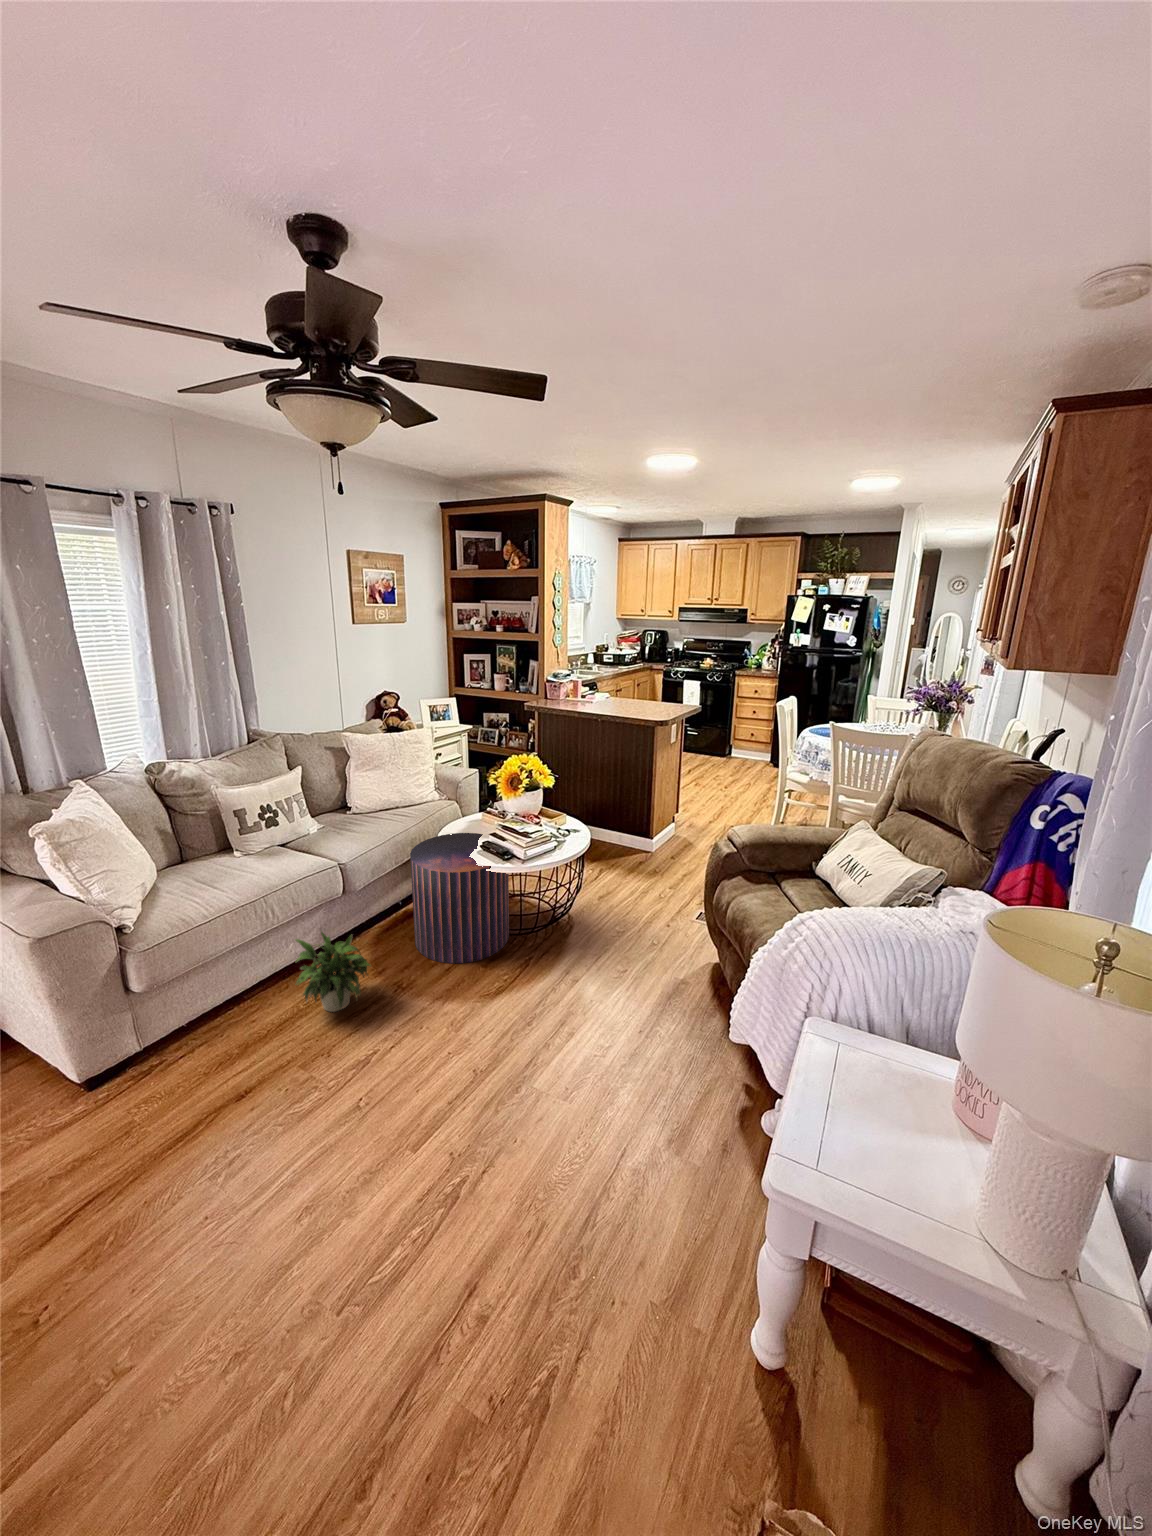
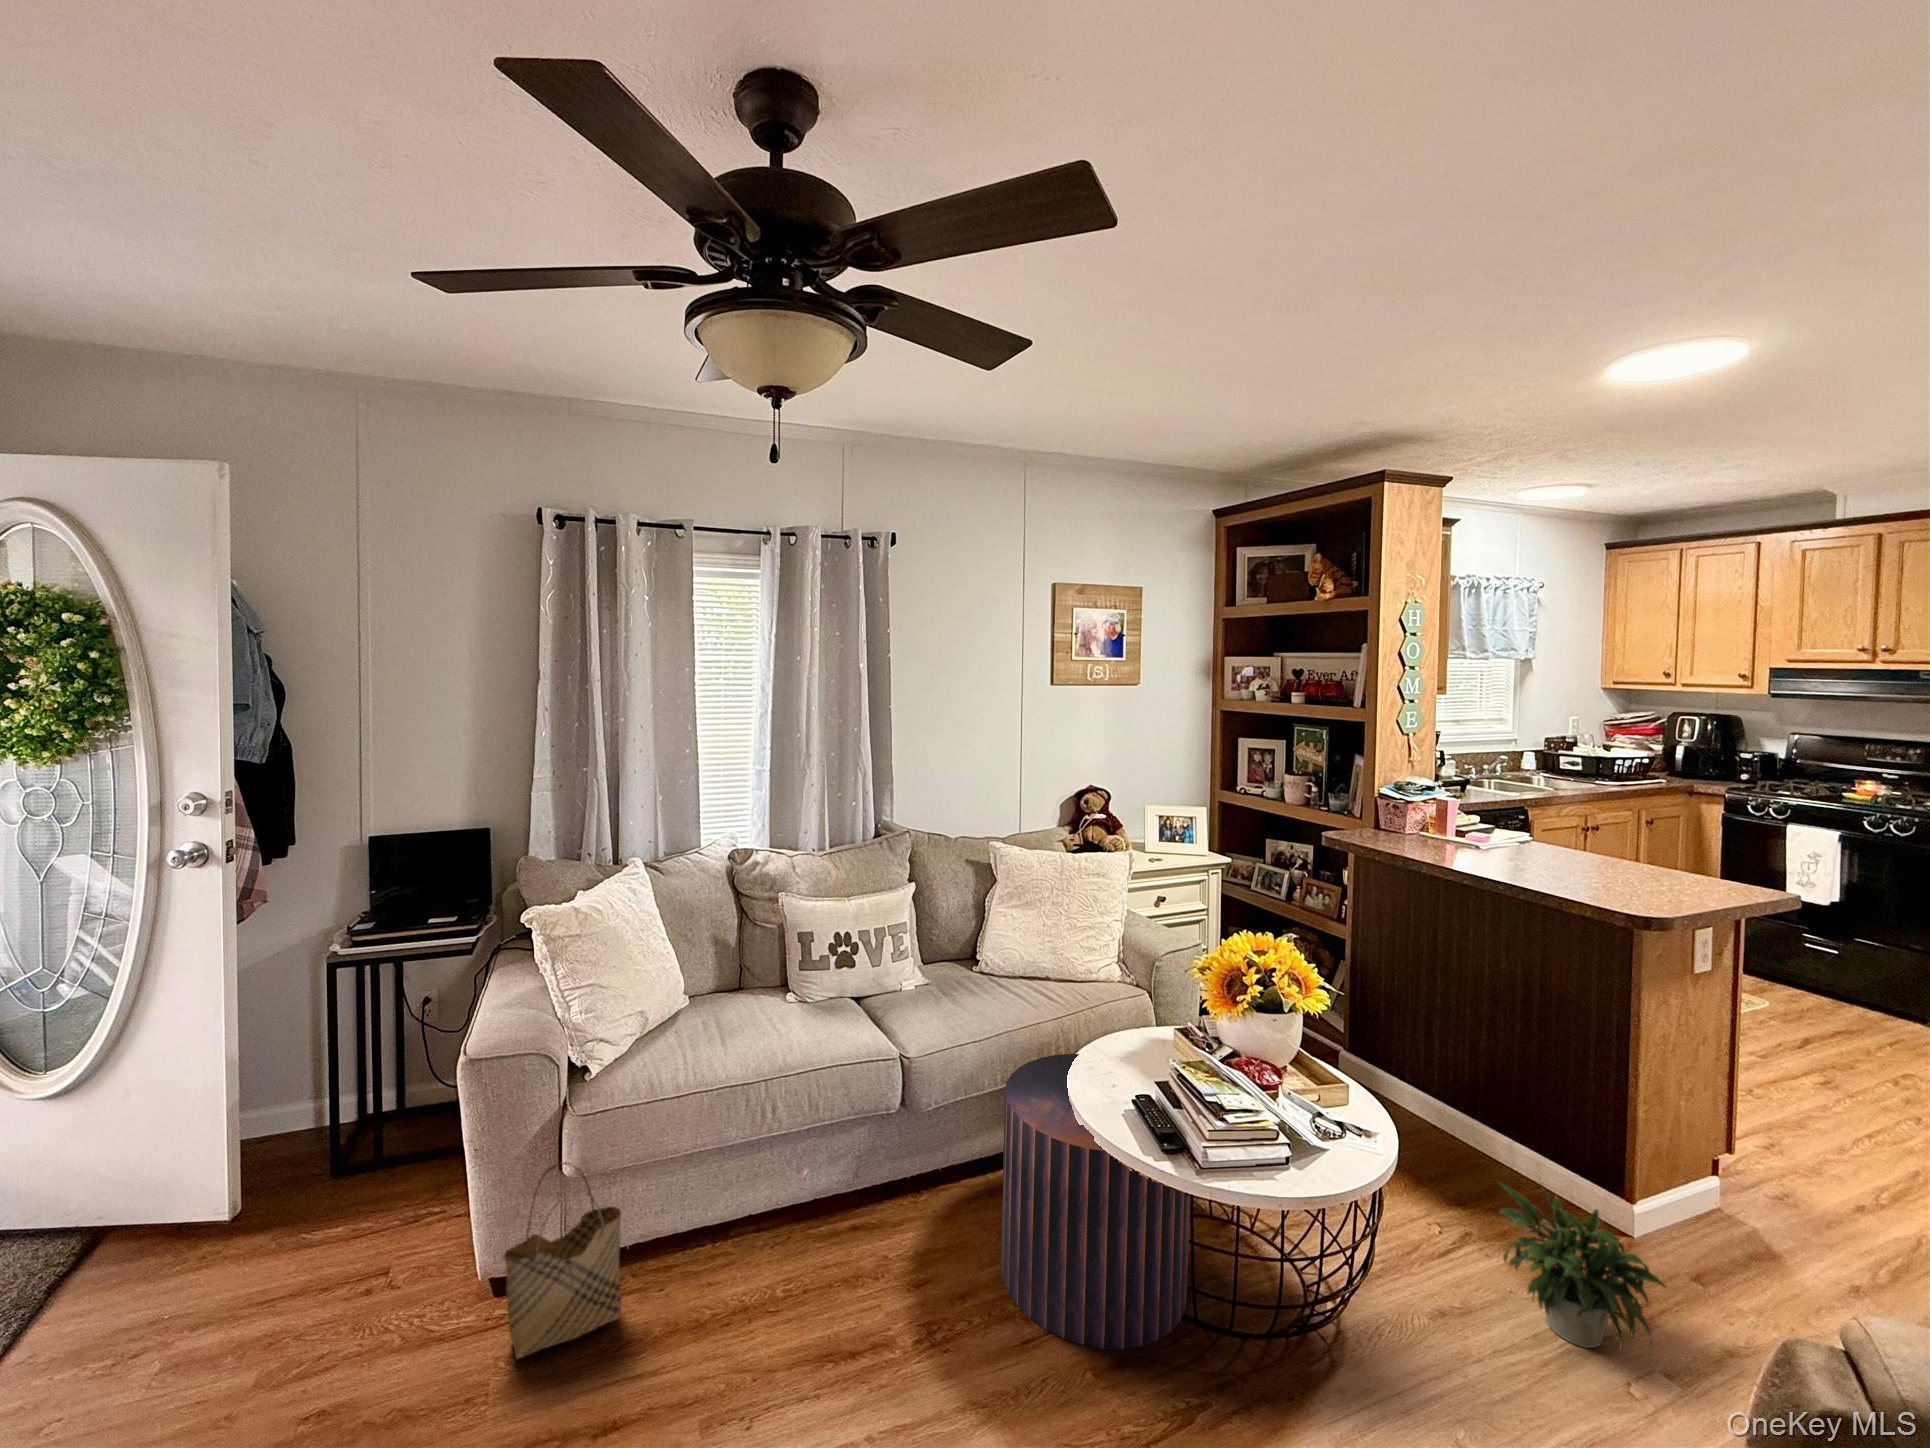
potted plant: present [296,932,370,1012] -> present [1499,1183,1666,1348]
woven basket: none [111,986,202,1105] -> present [503,1162,622,1359]

